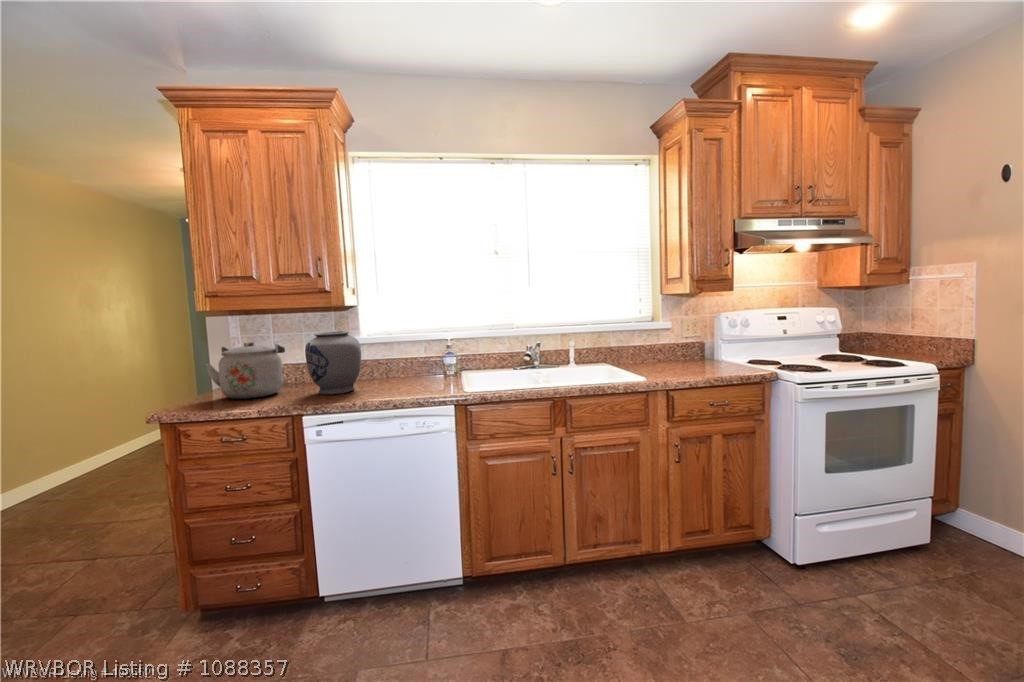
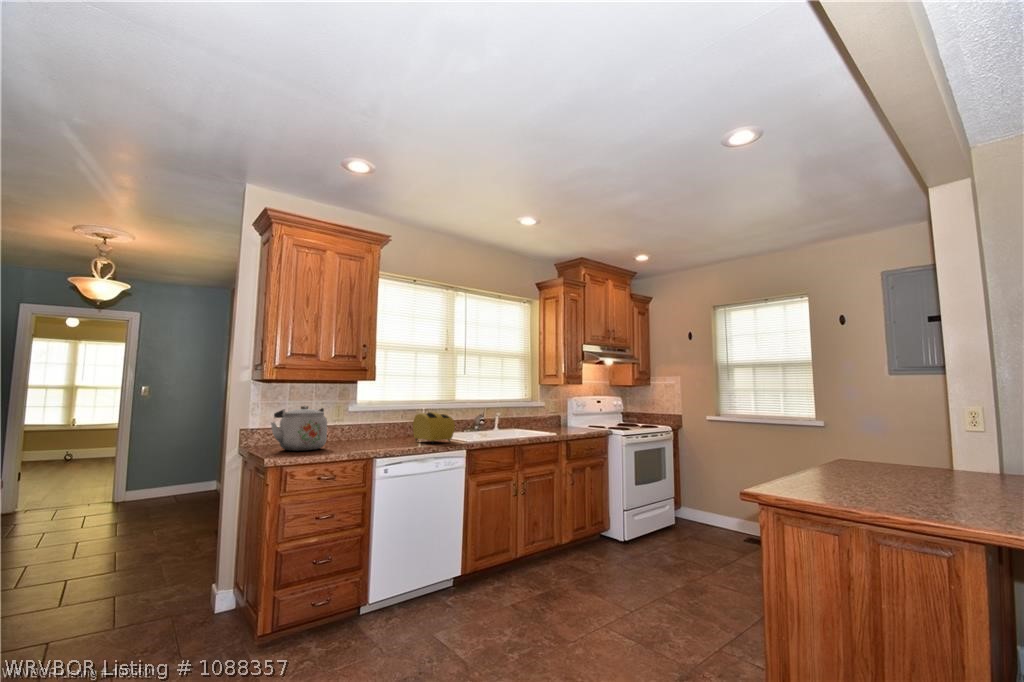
vase: present [305,331,361,395] -> none [349,400,389,447]
toaster: none [397,347,442,396] -> present [413,412,455,444]

